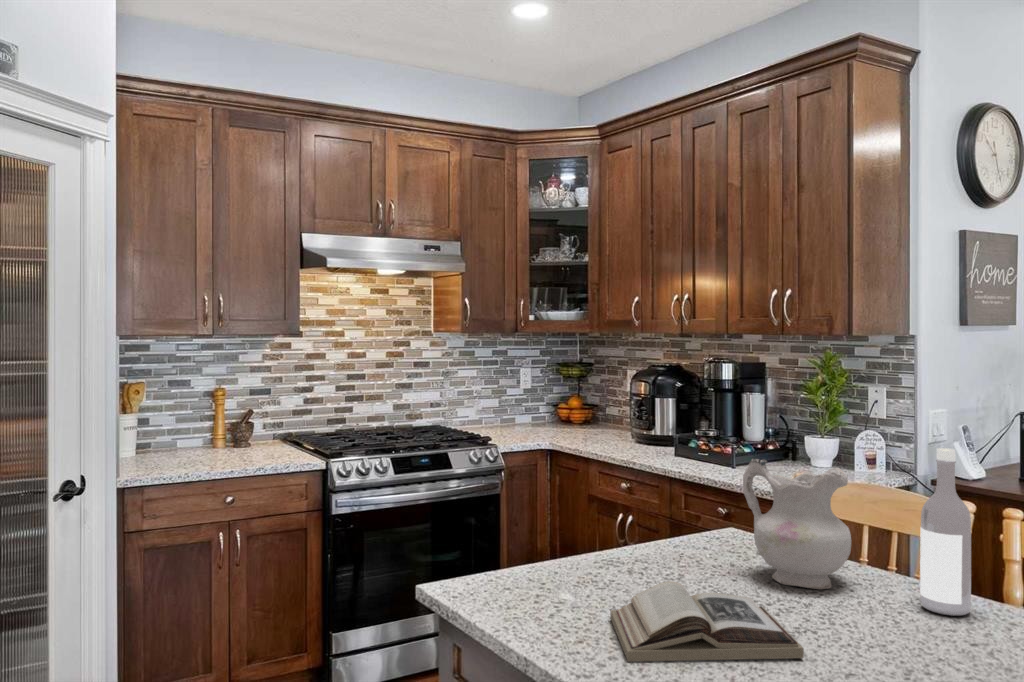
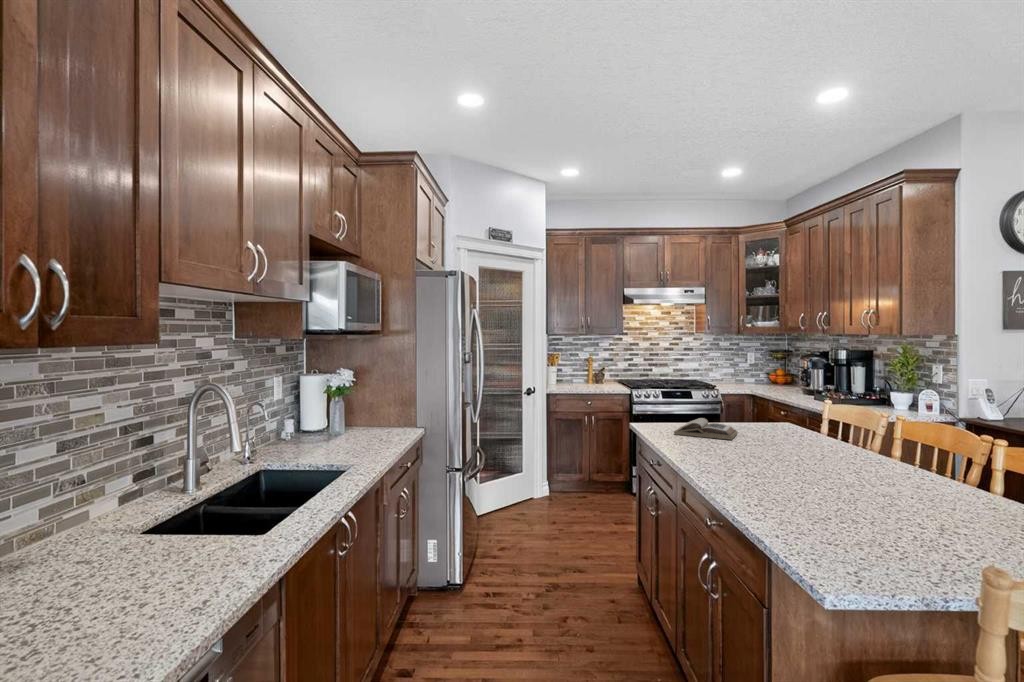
wine bottle: present [920,448,971,616] -> none [808,379,828,442]
ceramic pitcher: present [743,459,851,589] -> none [756,383,796,433]

